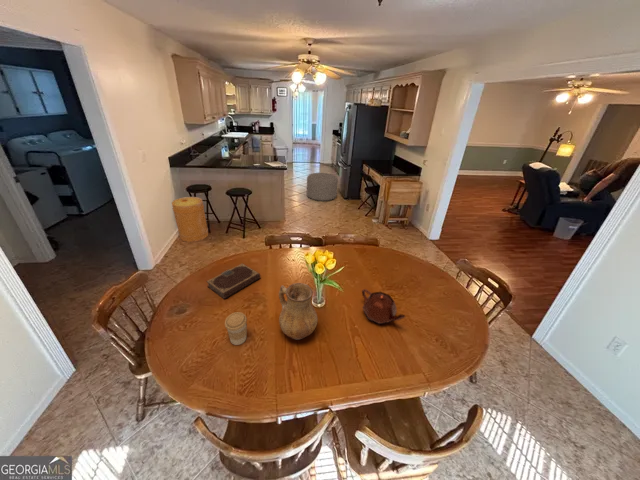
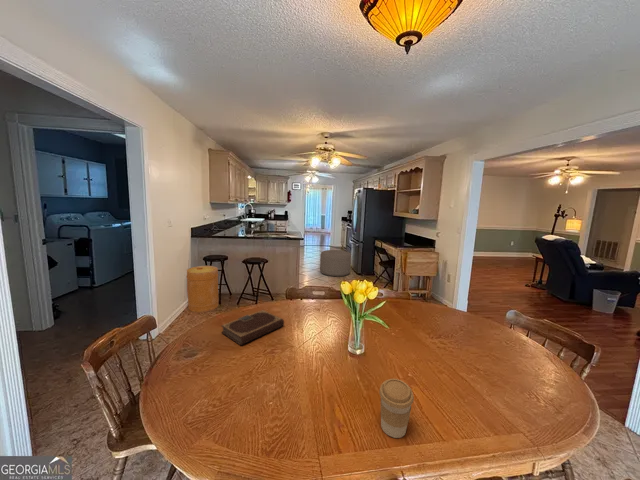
ceramic pitcher: present [279,283,317,340] -> none [314,311,364,392]
teapot: present [362,290,405,324] -> none [411,332,481,375]
coffee cup: present [225,312,247,345] -> present [379,379,414,438]

